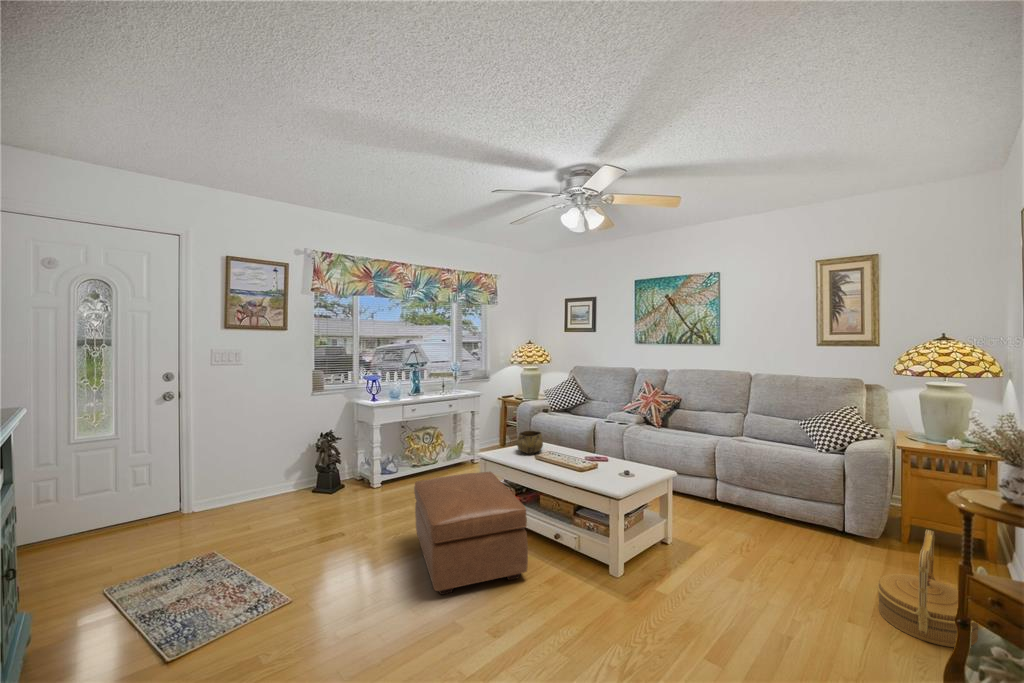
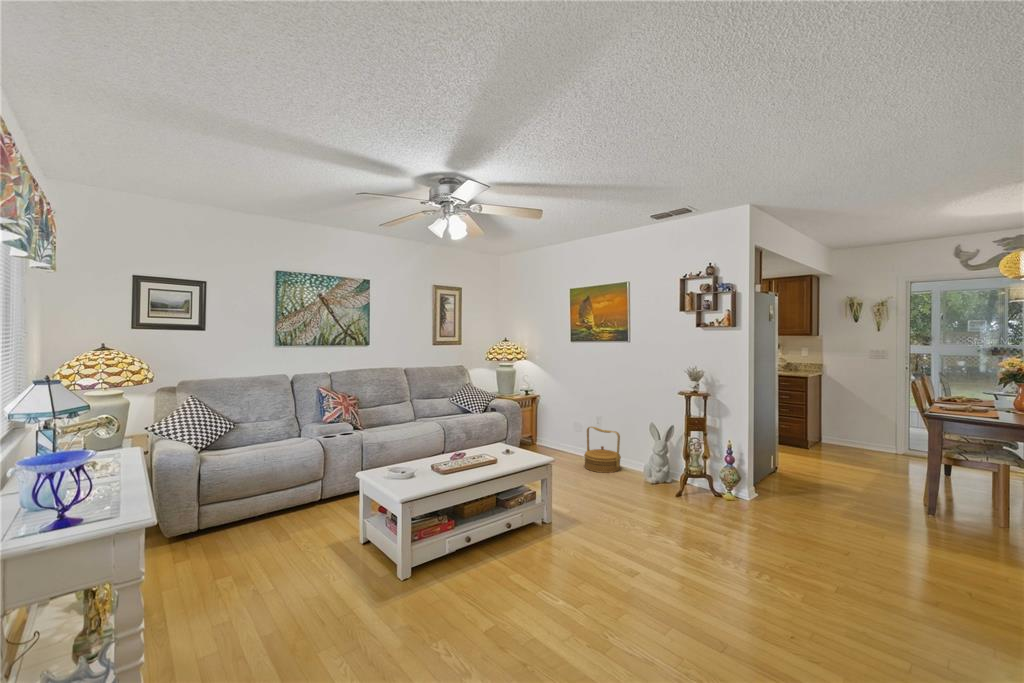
decorative bowl: present [517,431,543,454] -> none [386,447,421,477]
ottoman: present [414,472,528,595] -> none [447,489,612,628]

